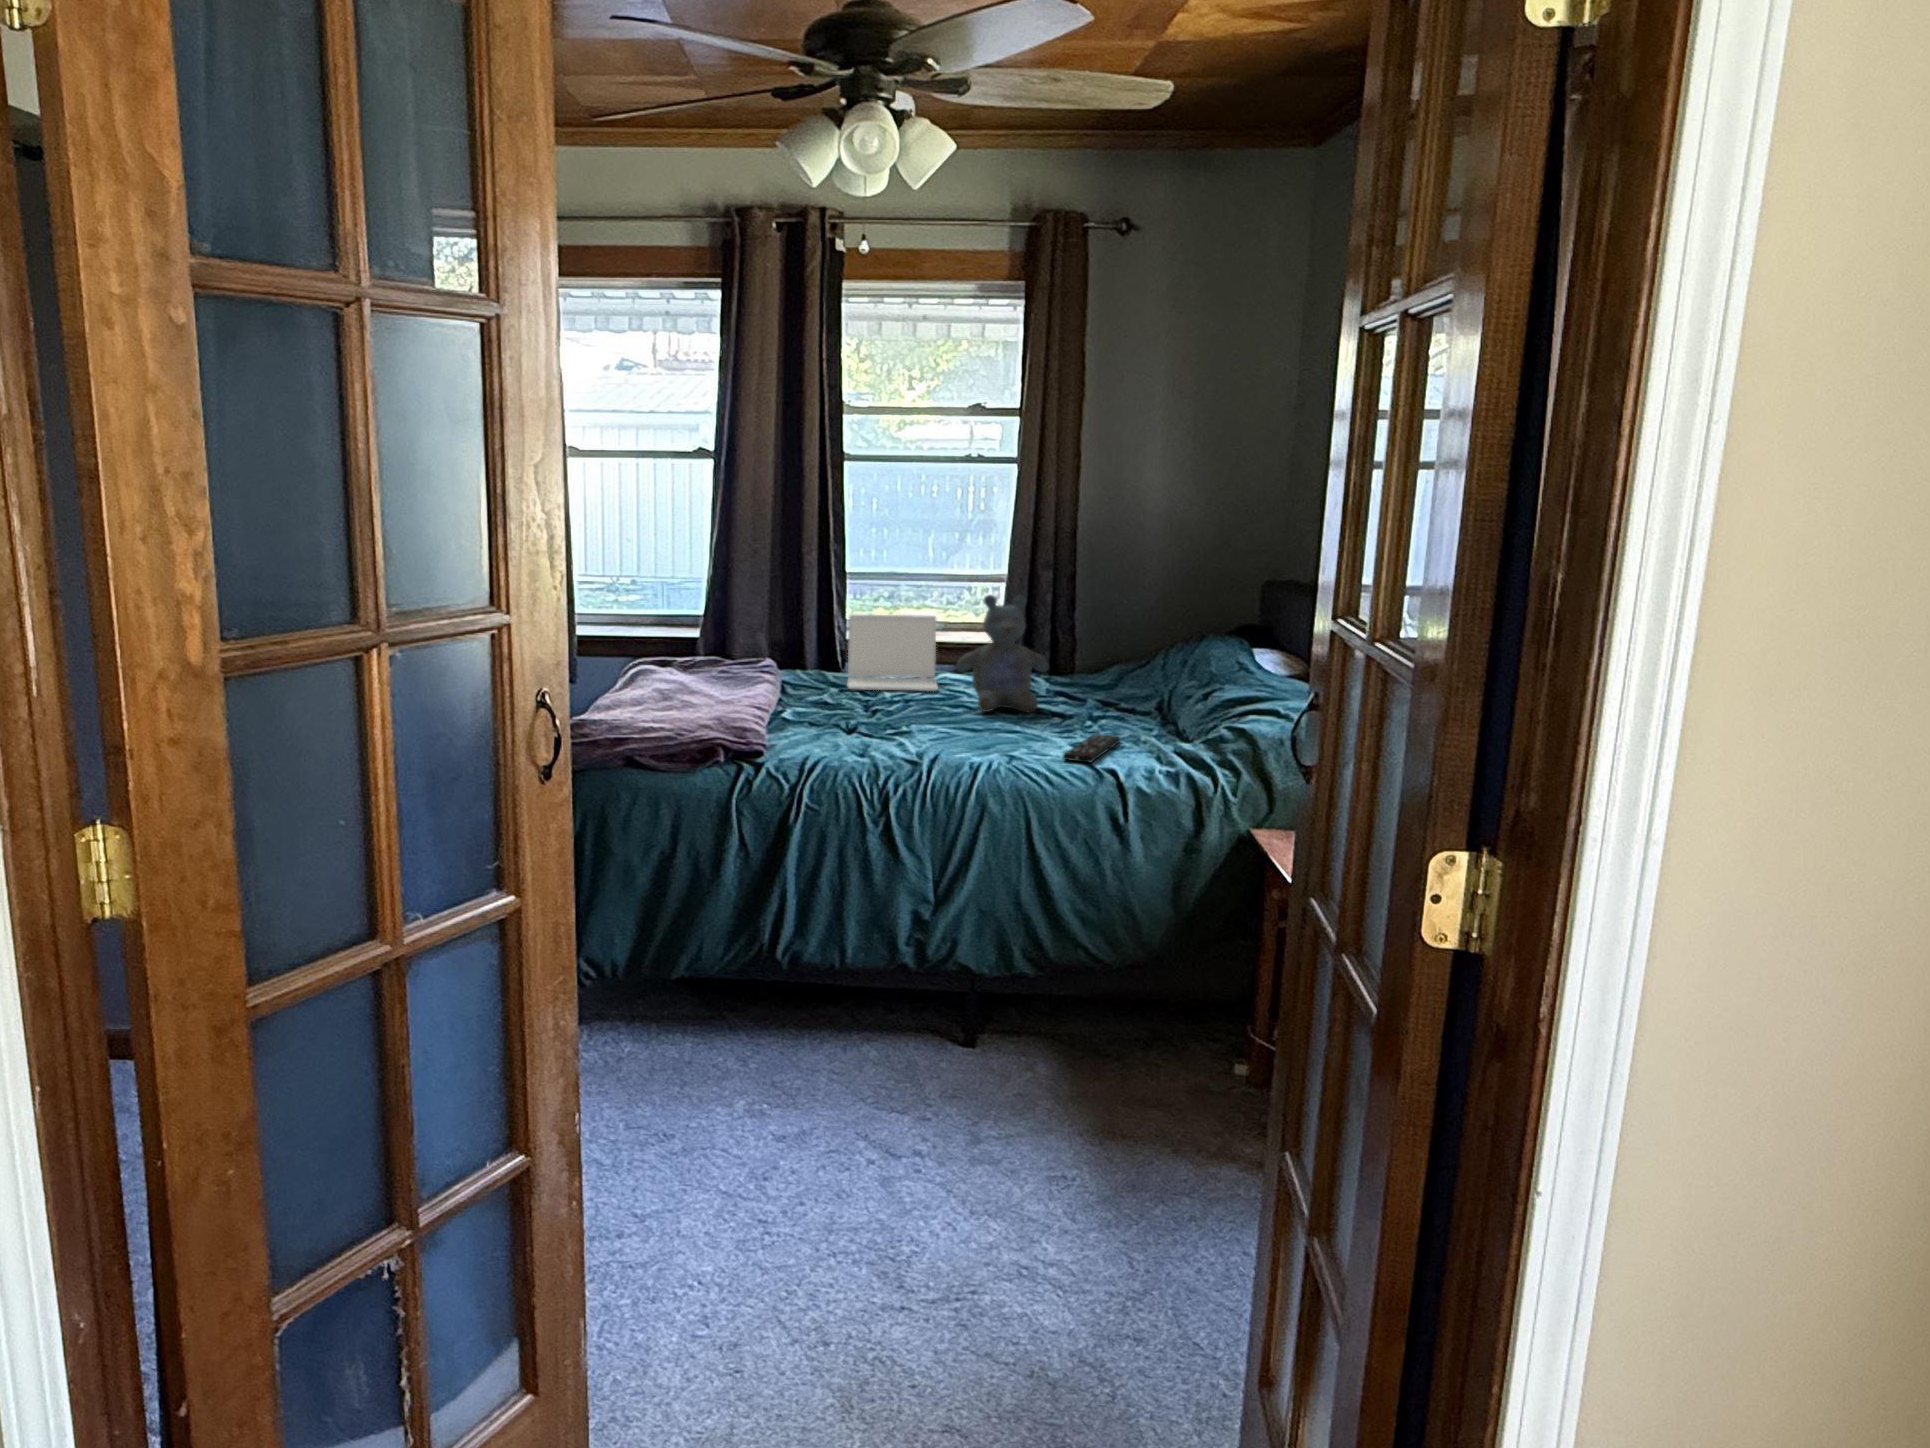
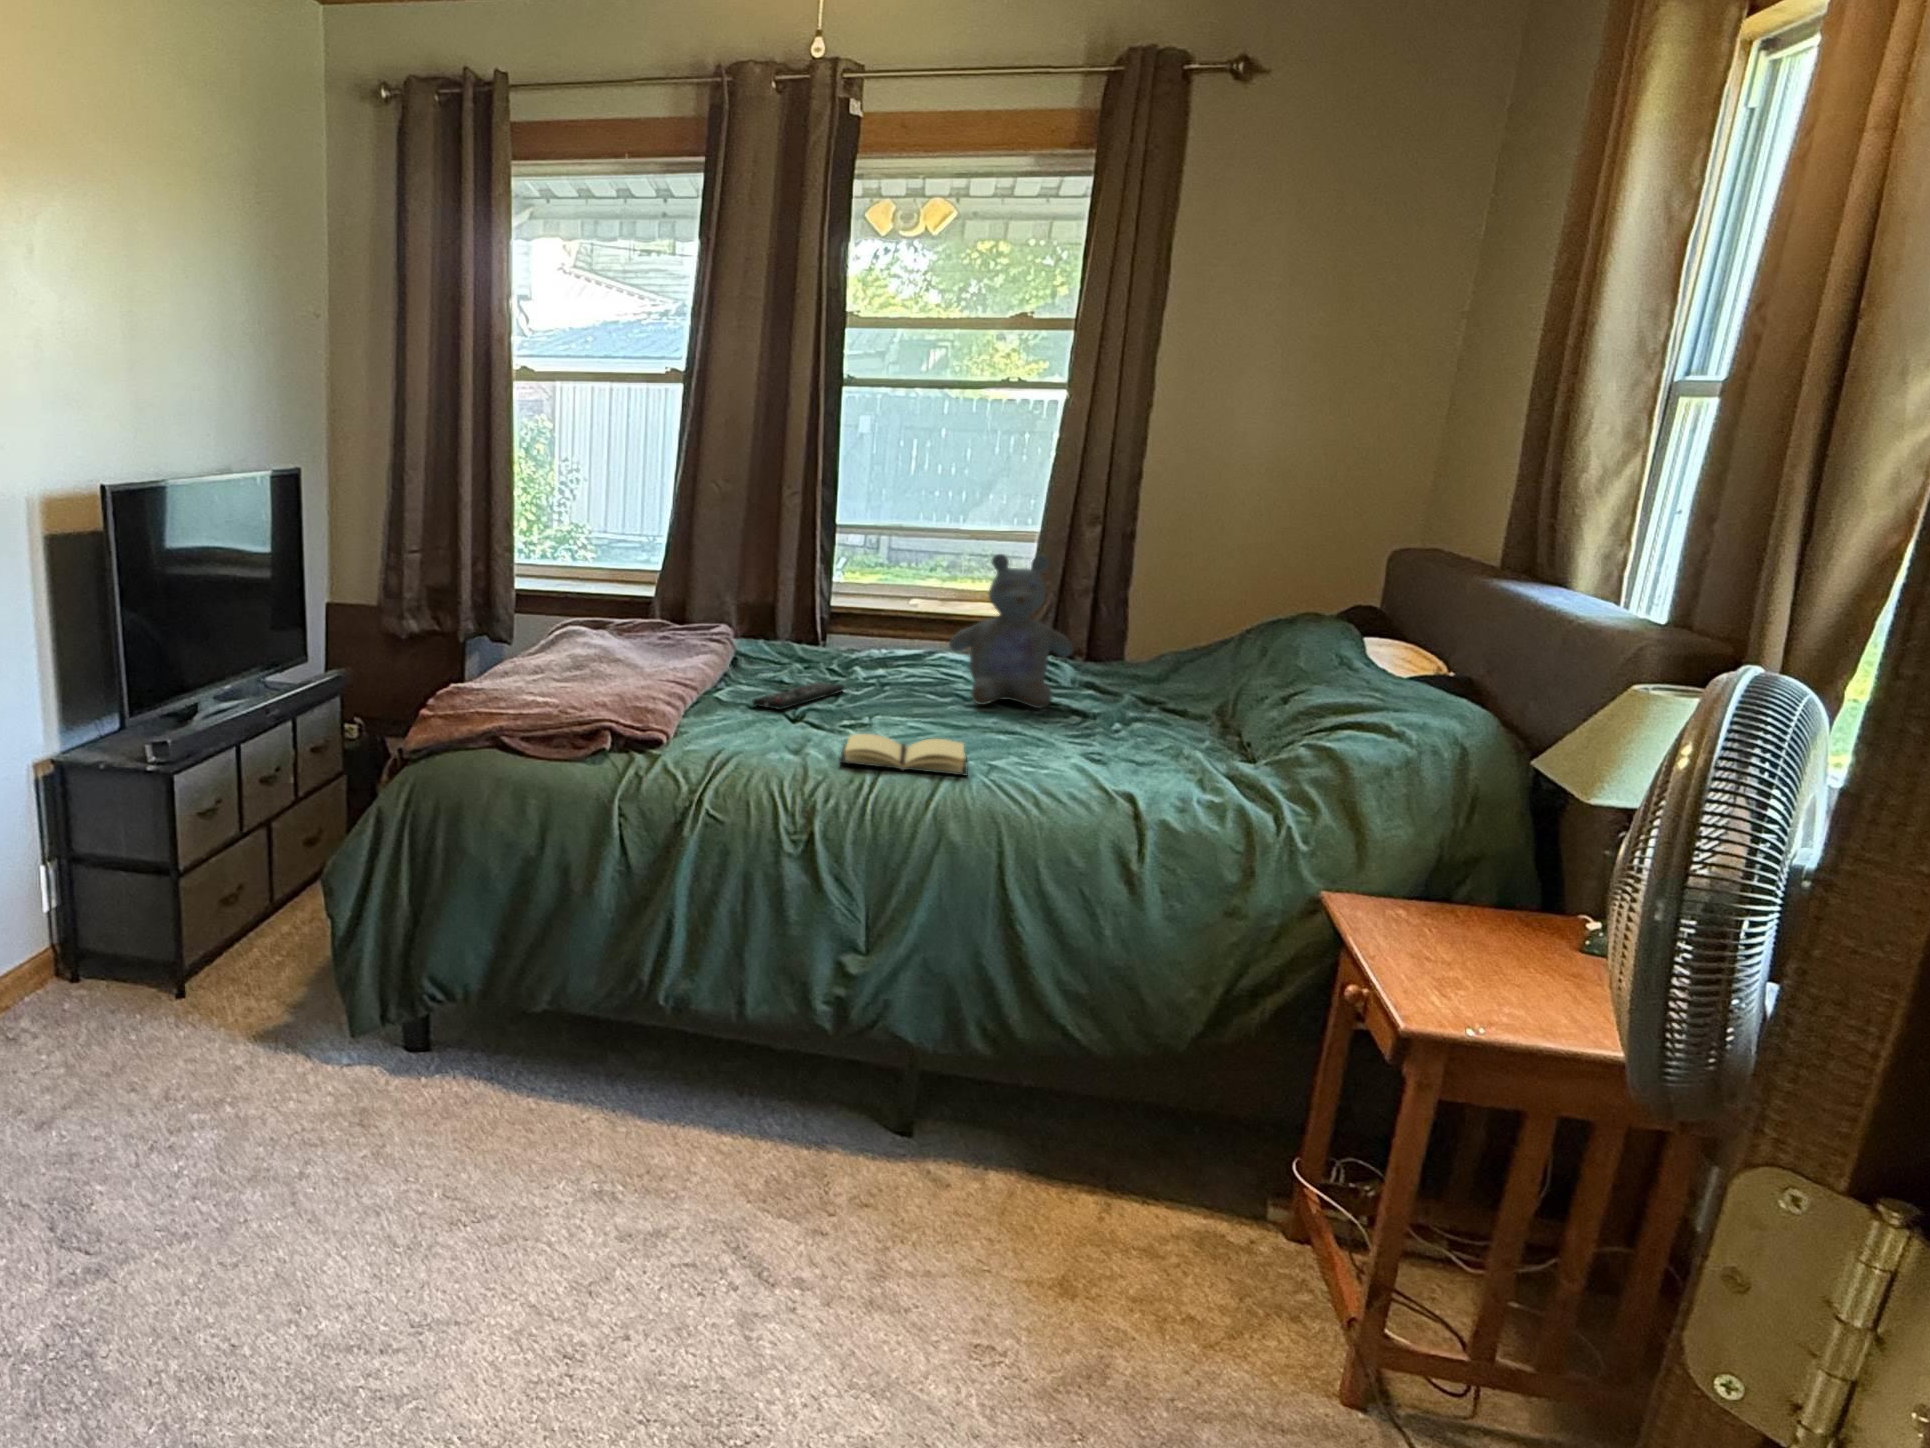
laptop: present [848,615,938,691] -> none [814,576,937,674]
remote control: present [1063,734,1120,762] -> present [753,682,843,710]
book: none [896,737,995,764] -> present [839,734,968,775]

